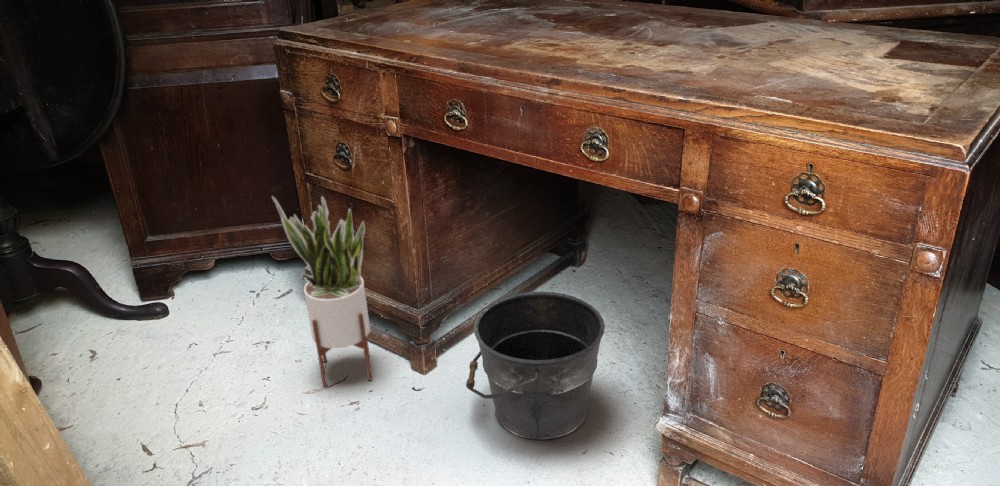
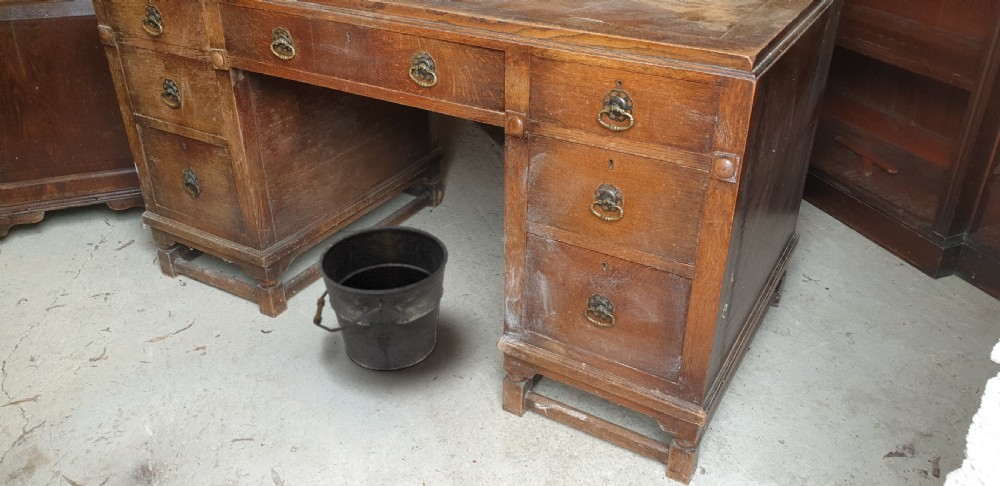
potted plant: present [272,197,372,387] -> none [94,135,218,335]

